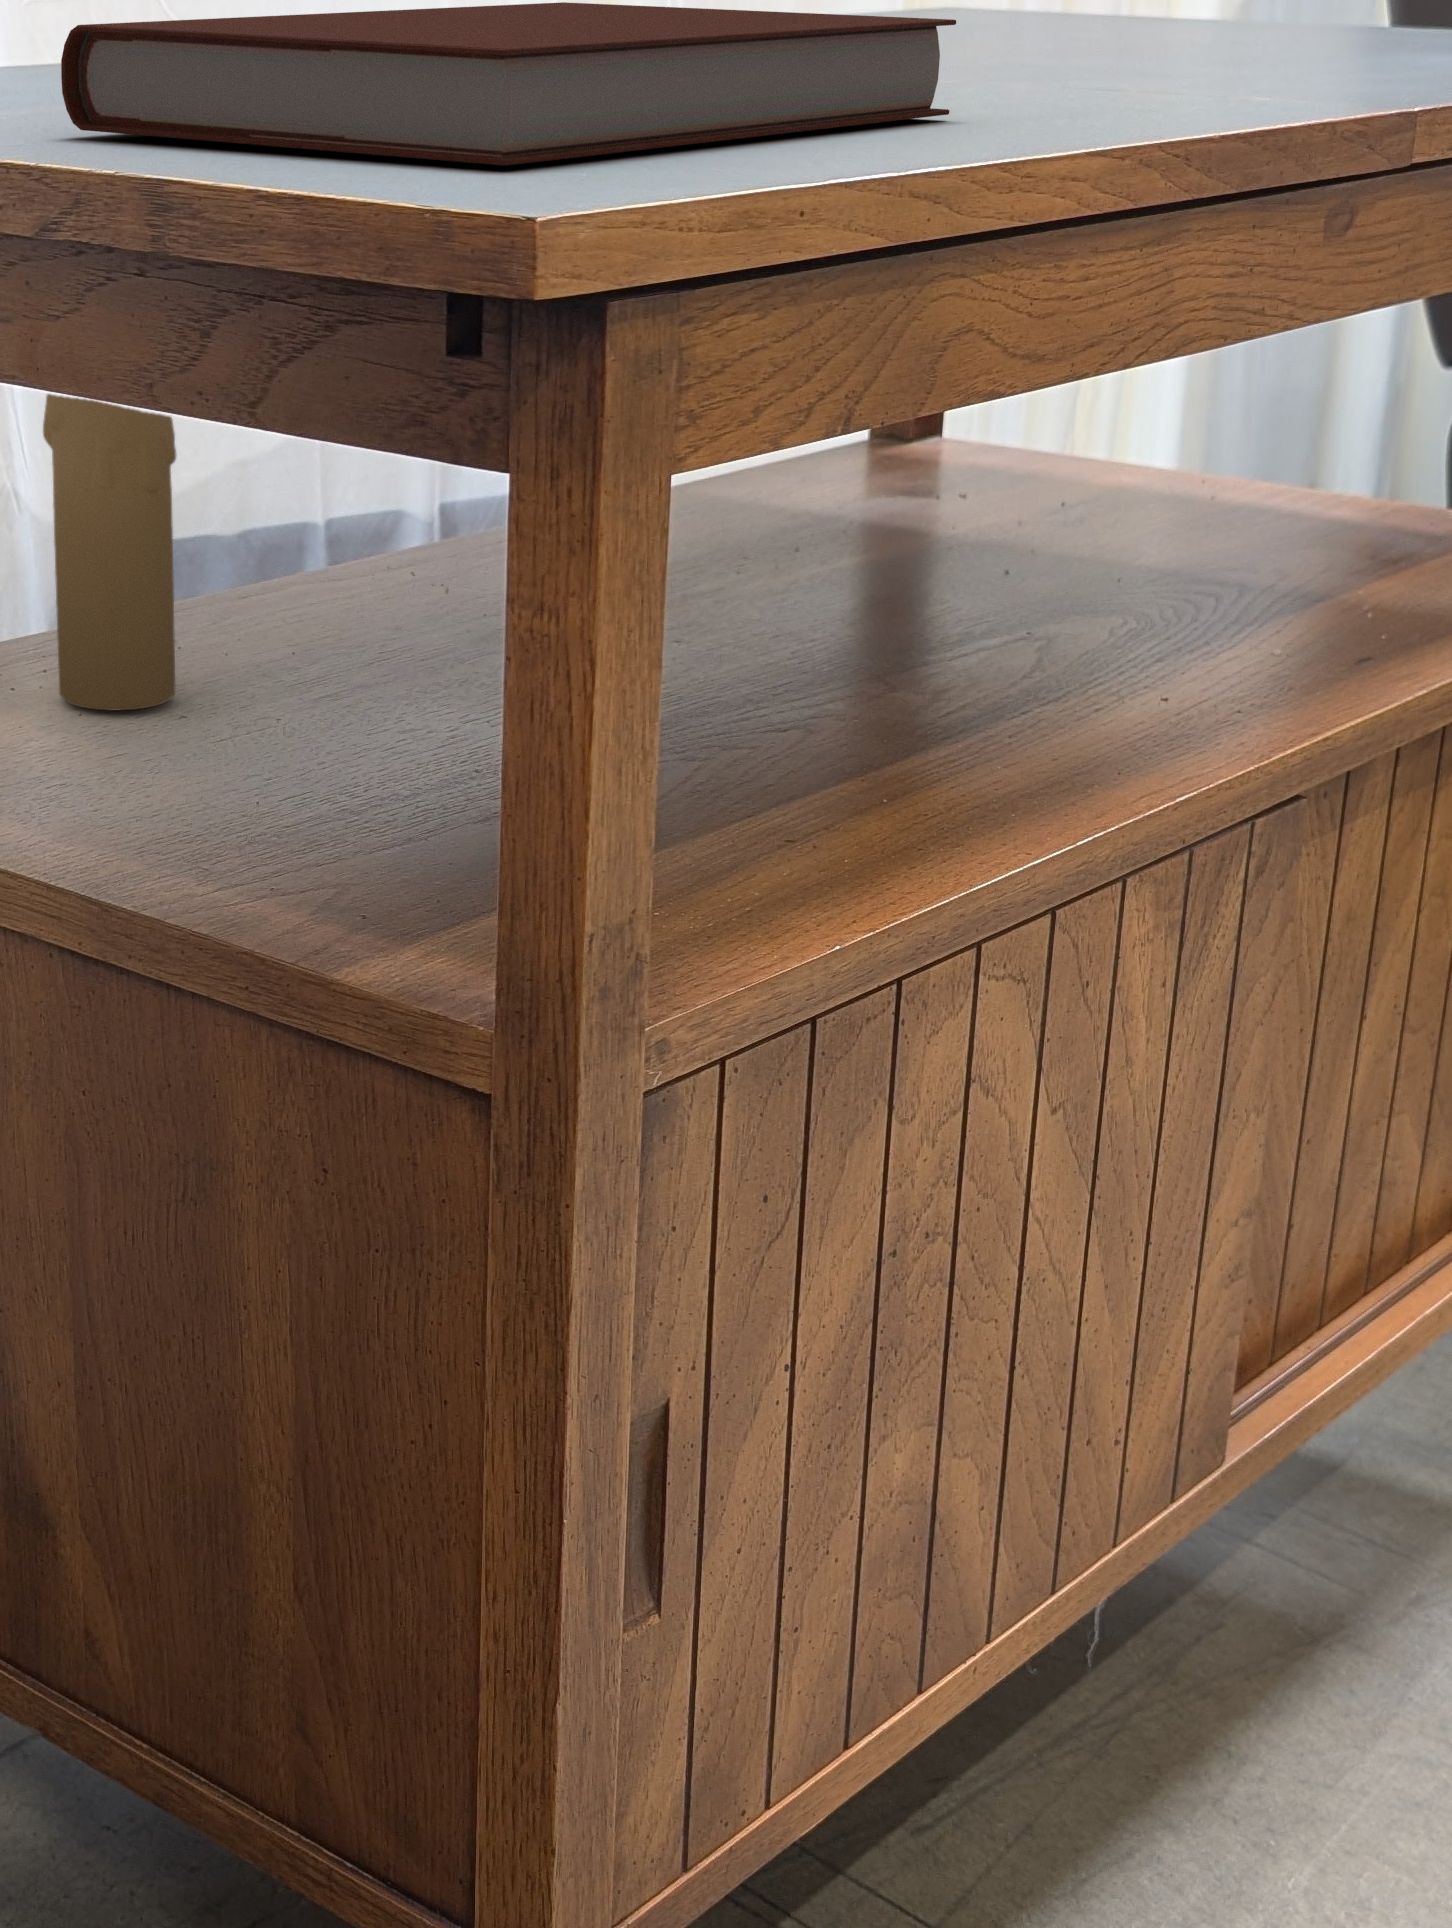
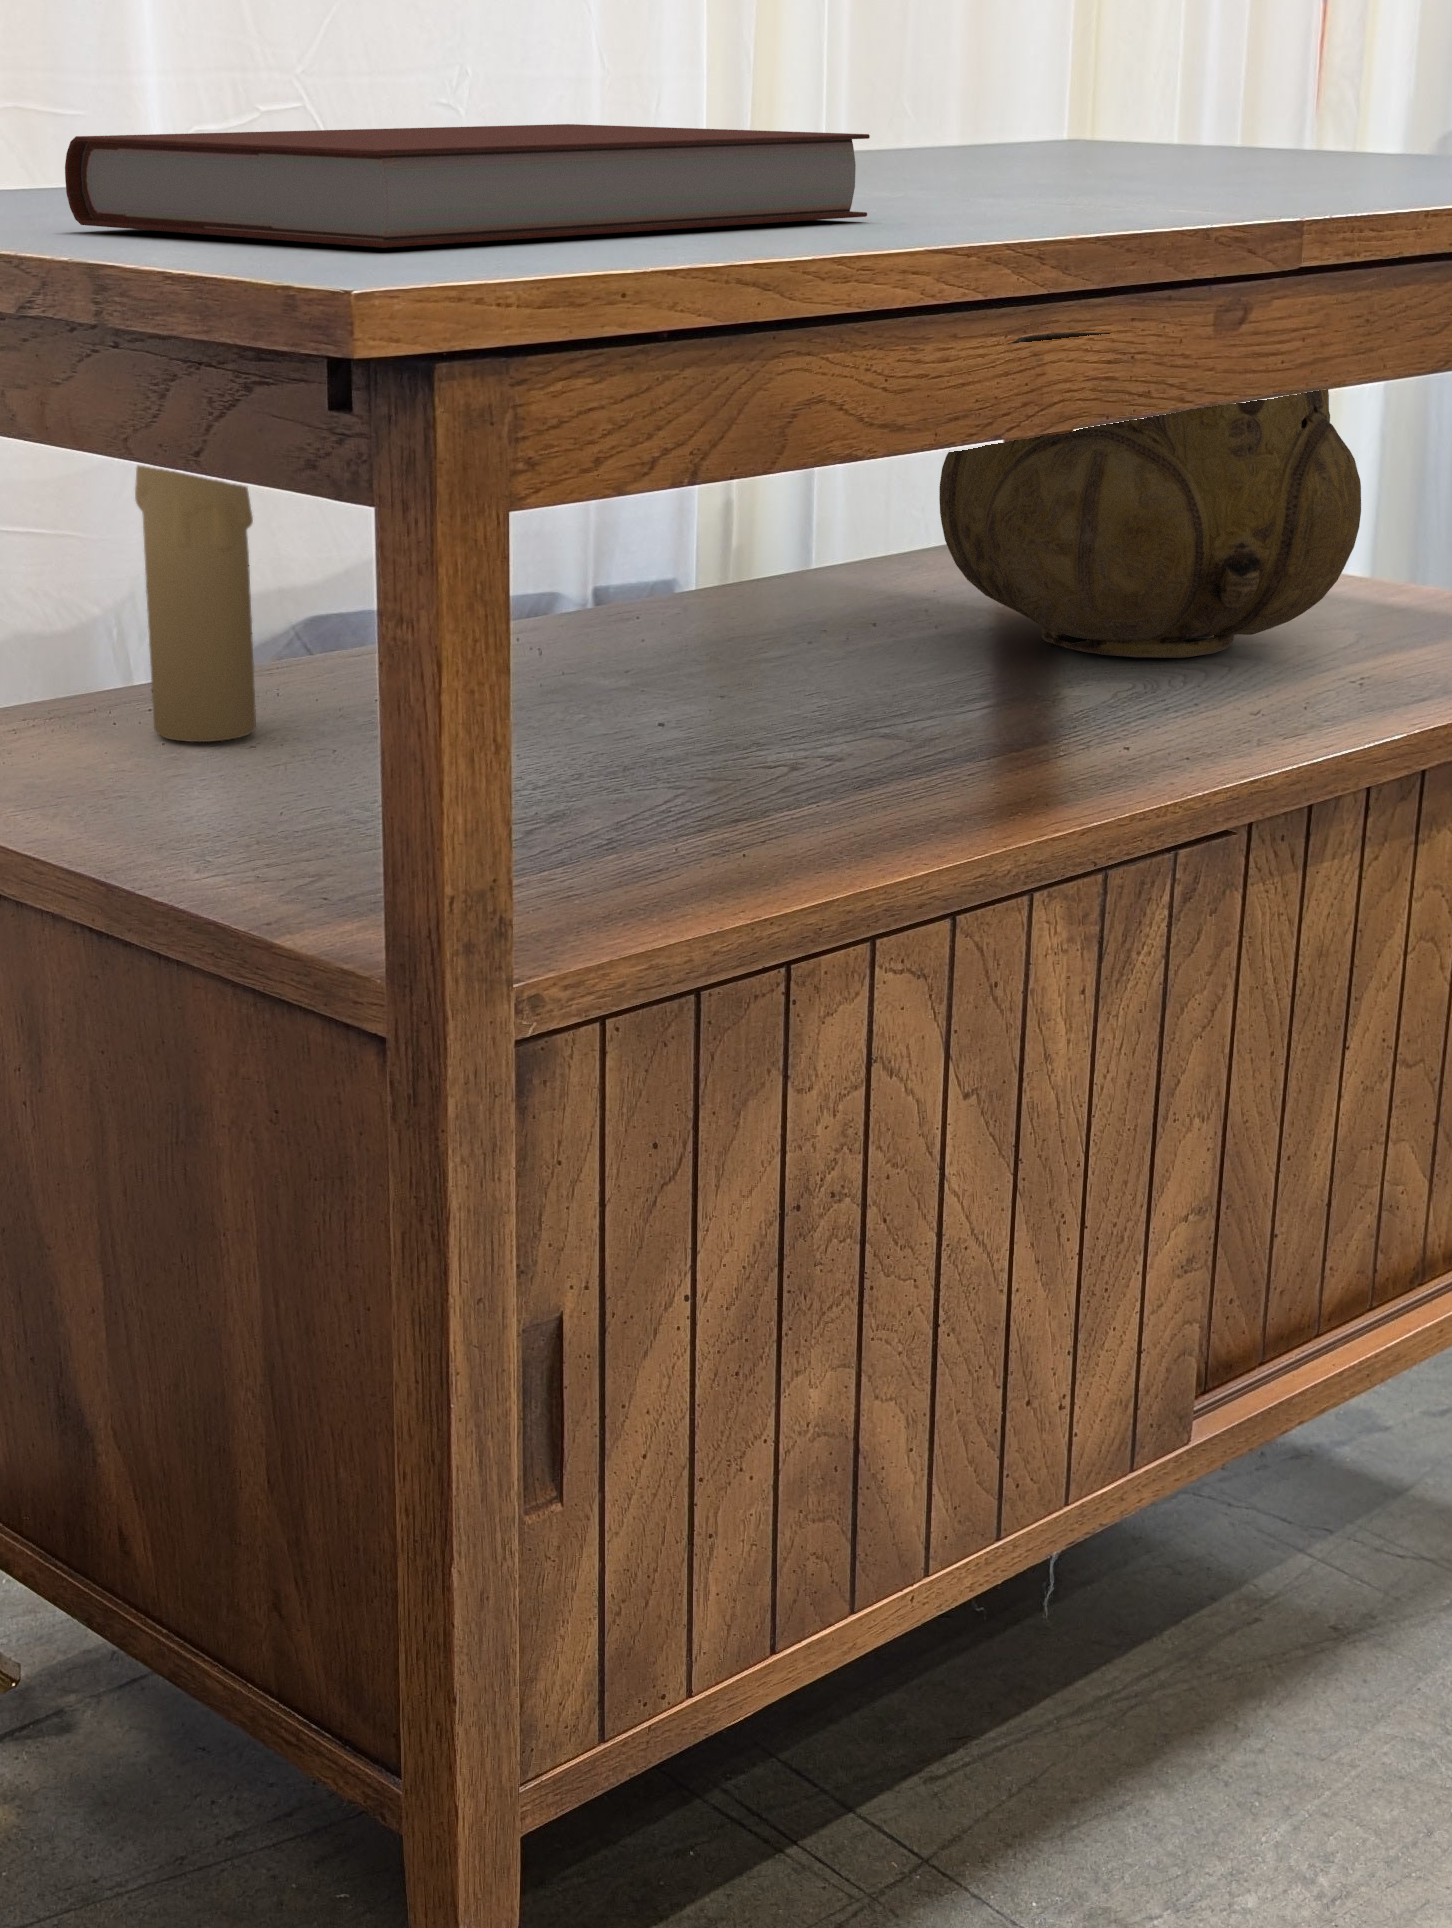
decorative bowl: none [870,223,1346,587] -> present [939,332,1361,658]

